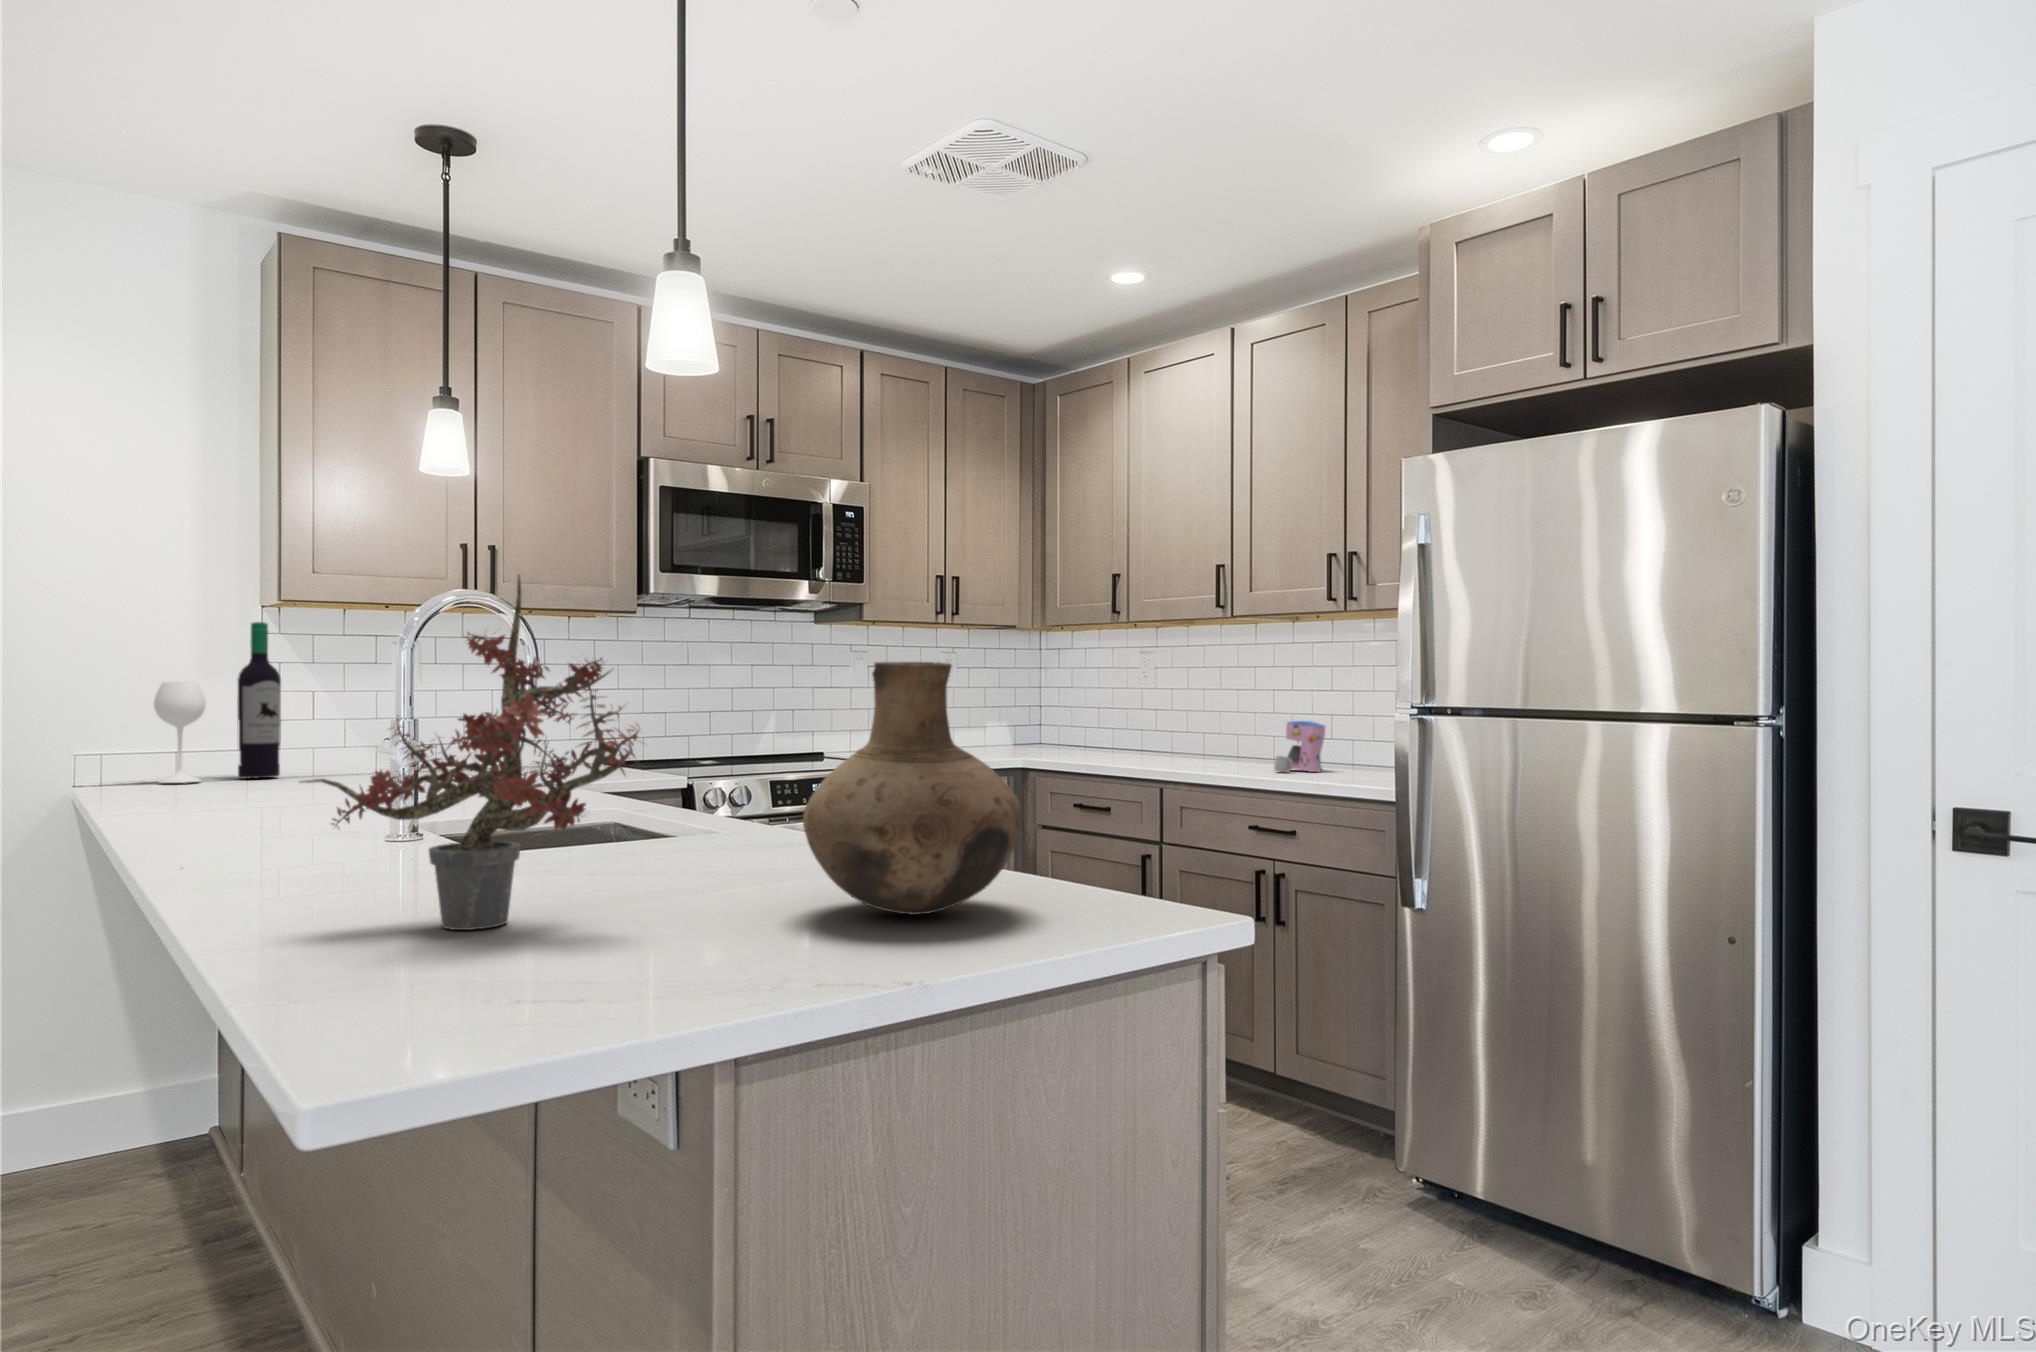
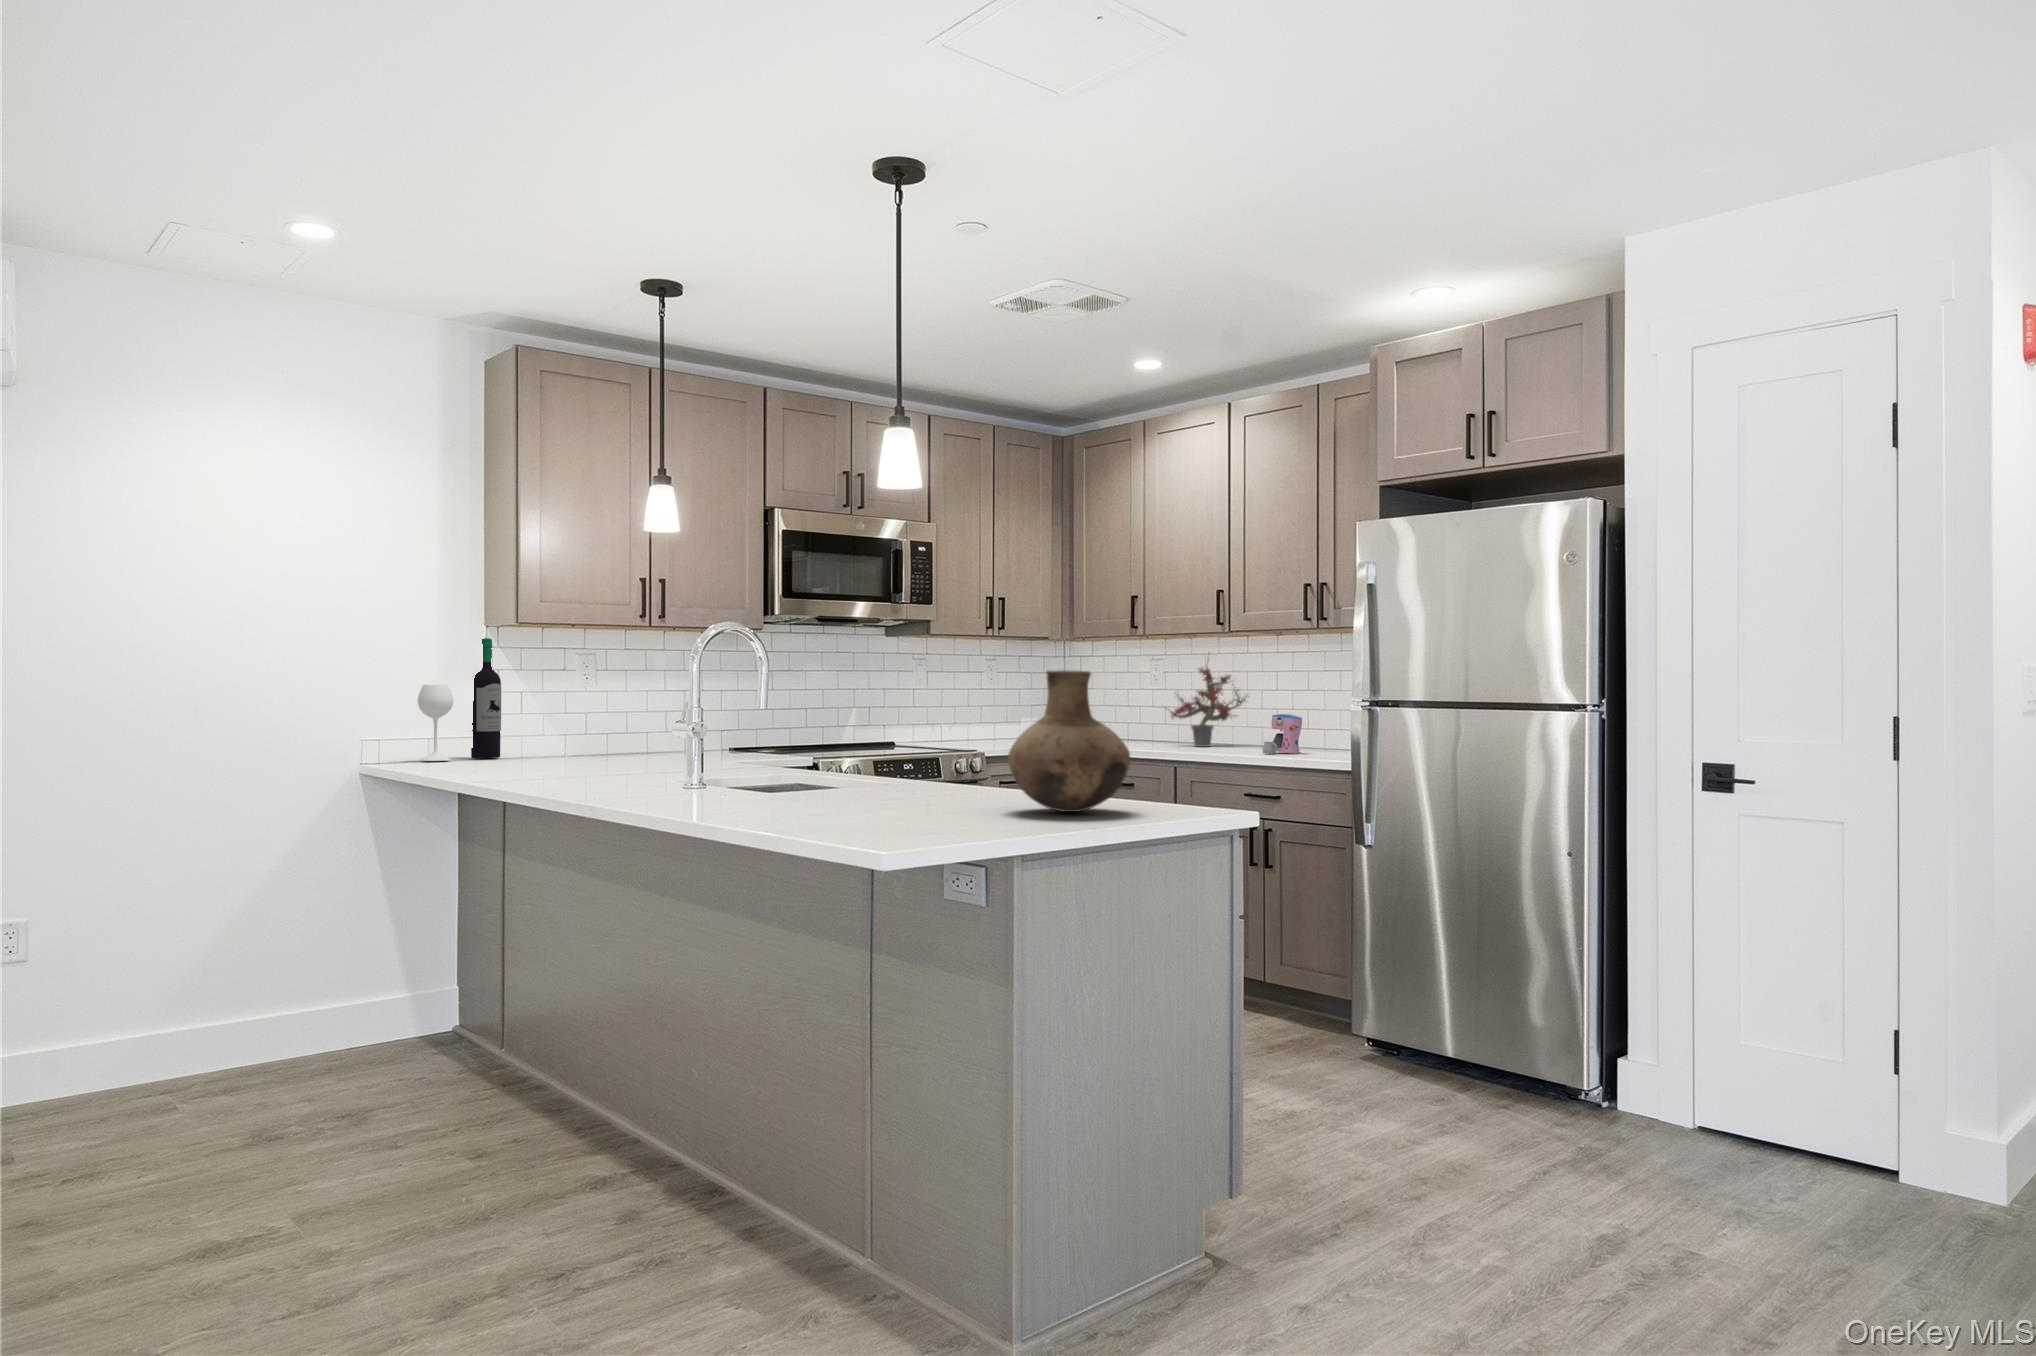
potted plant: present [300,575,641,930] -> present [1171,667,1248,747]

